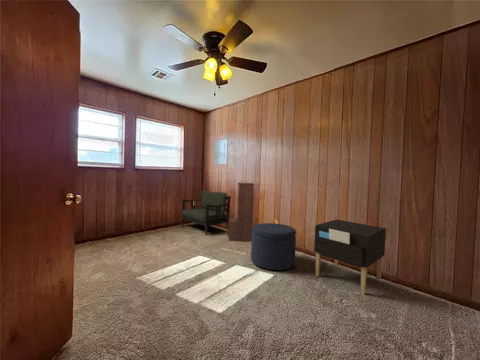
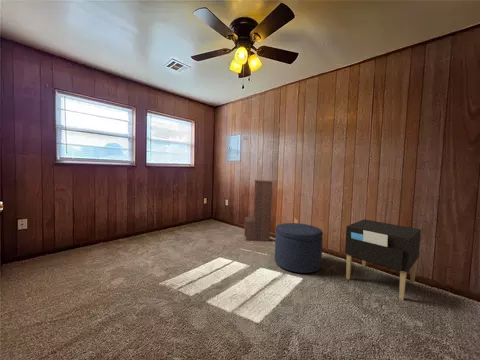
armchair: present [182,190,231,235] -> none [193,187,245,235]

